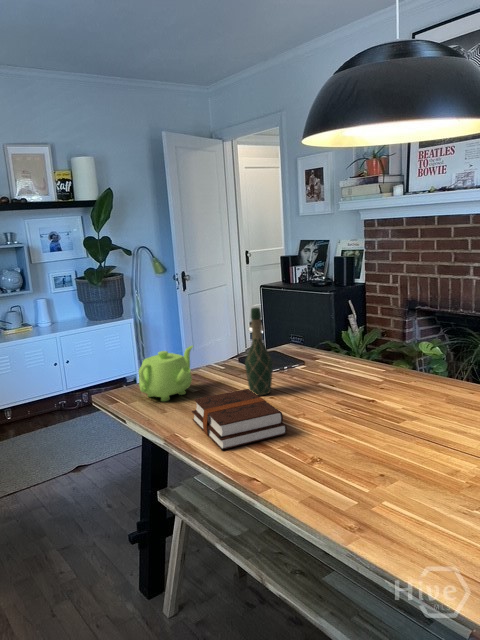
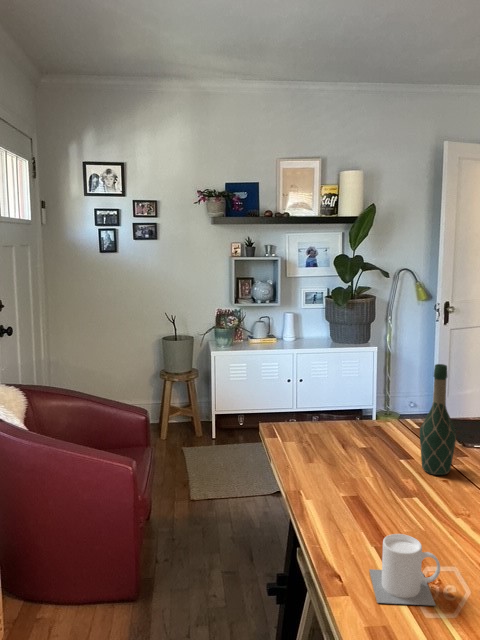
teapot: present [139,346,193,401] -> none [298,394,373,451]
hardback book: present [192,389,287,450] -> none [332,458,425,534]
mug: none [270,431,329,485] -> present [369,534,440,606]

